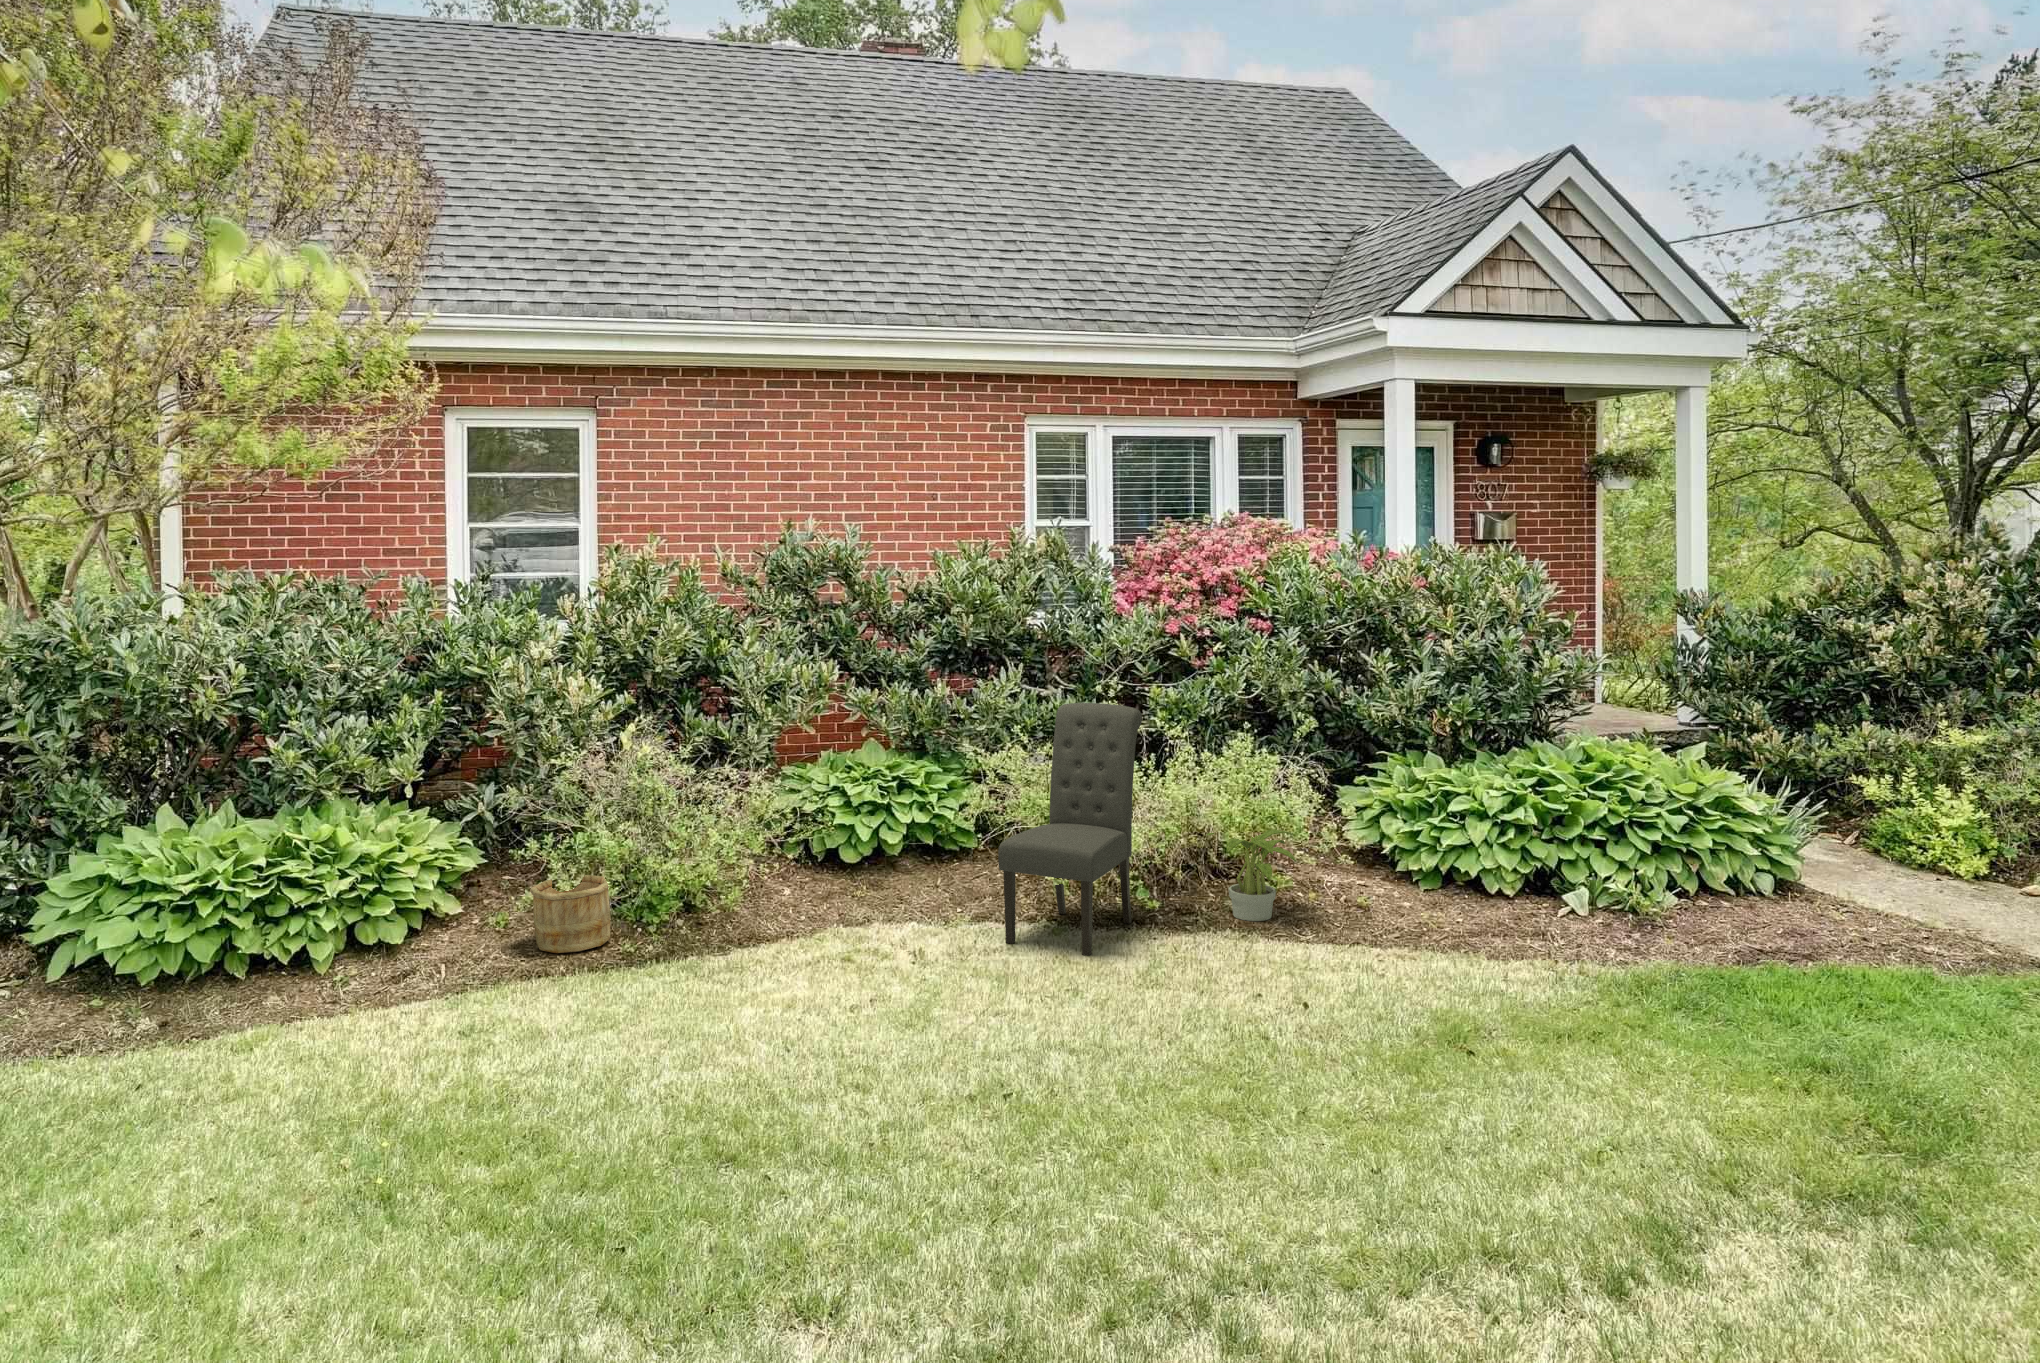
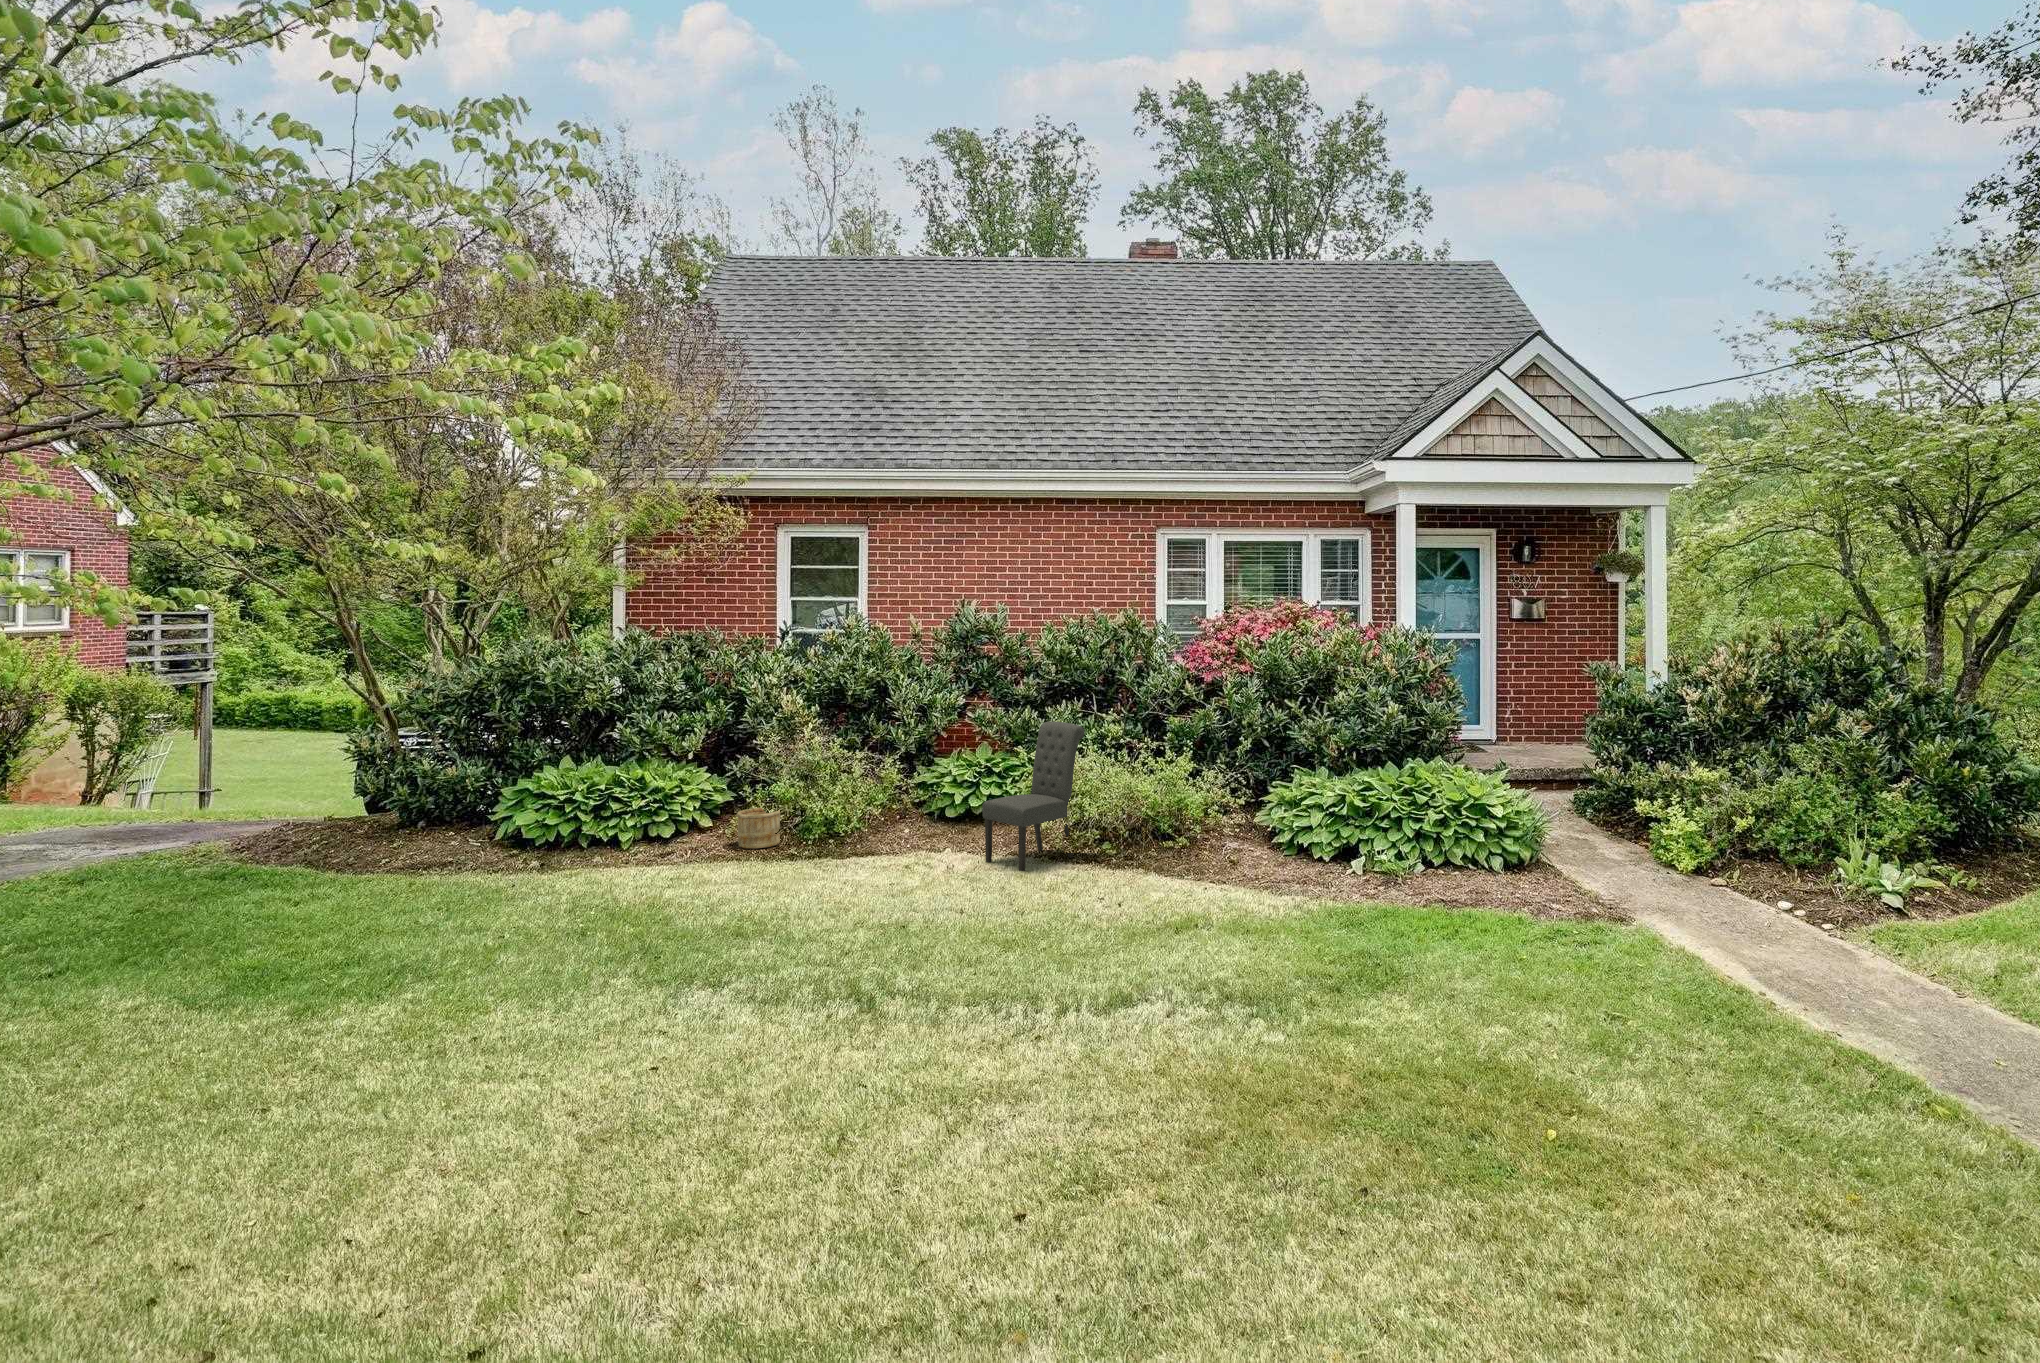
potted plant: present [1206,830,1296,921] -> none [1123,804,1180,862]

